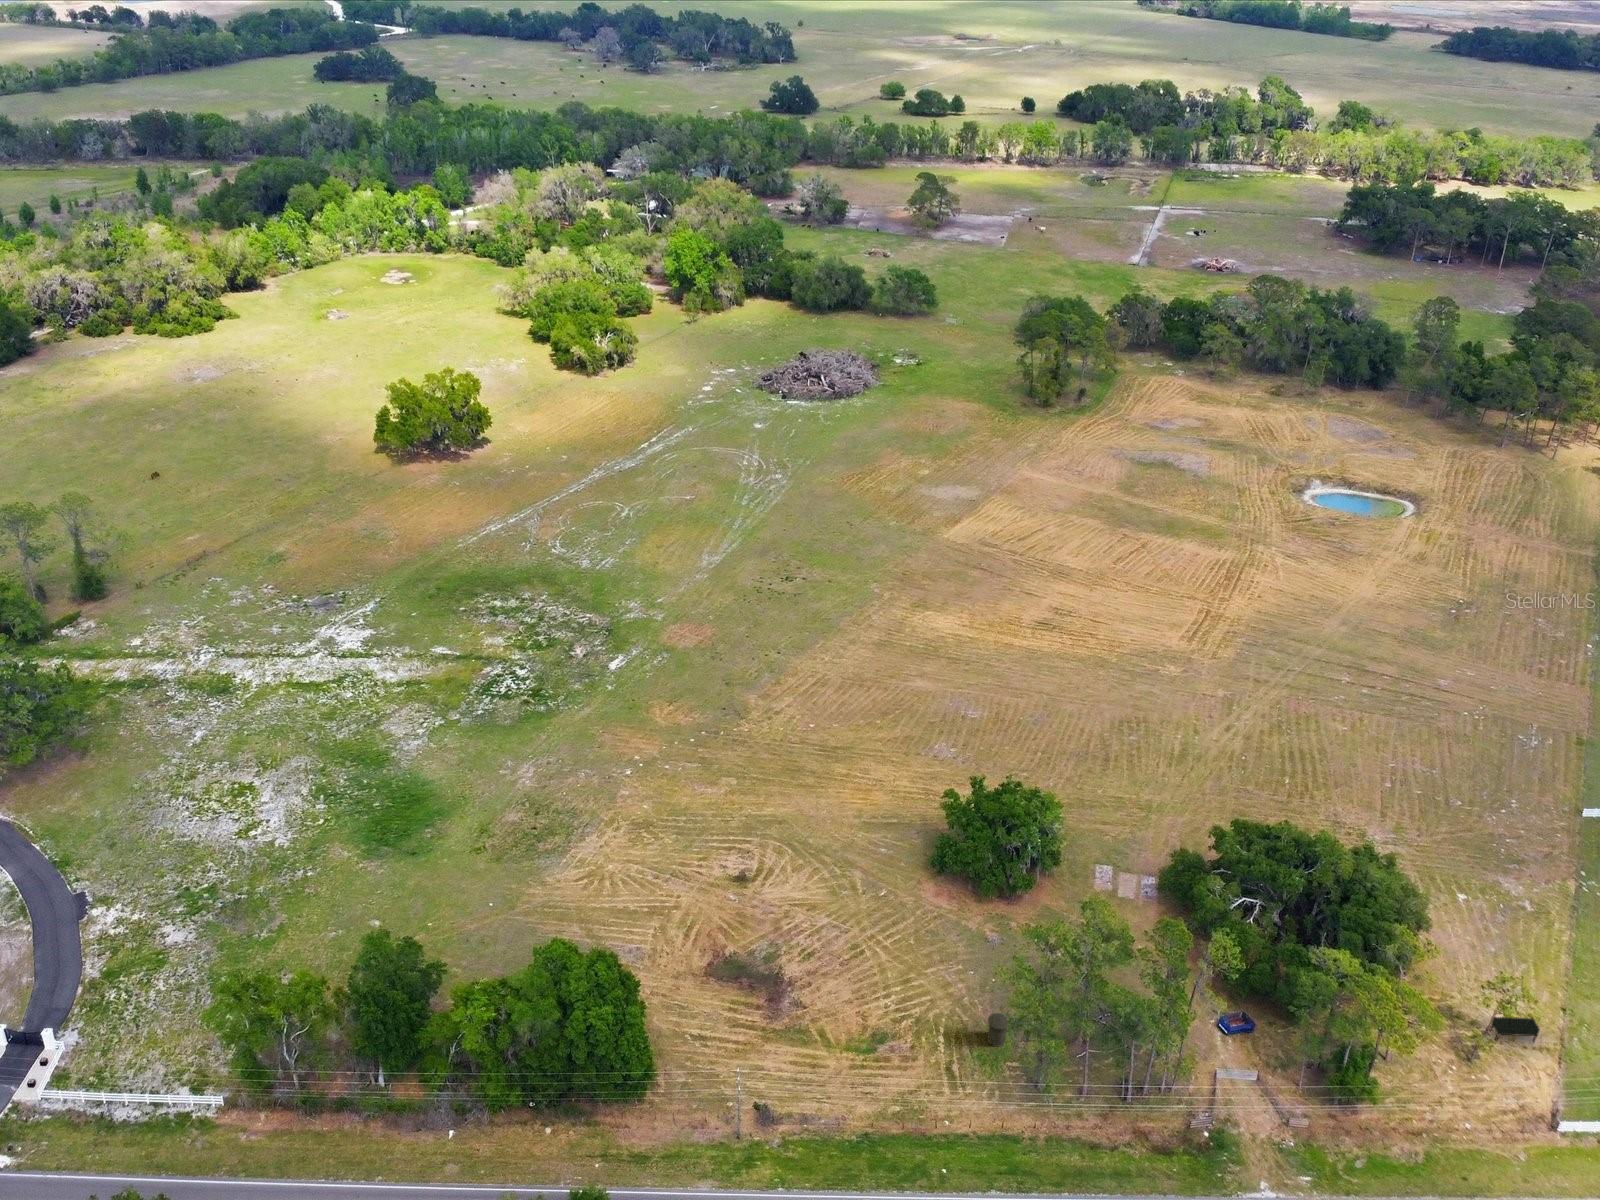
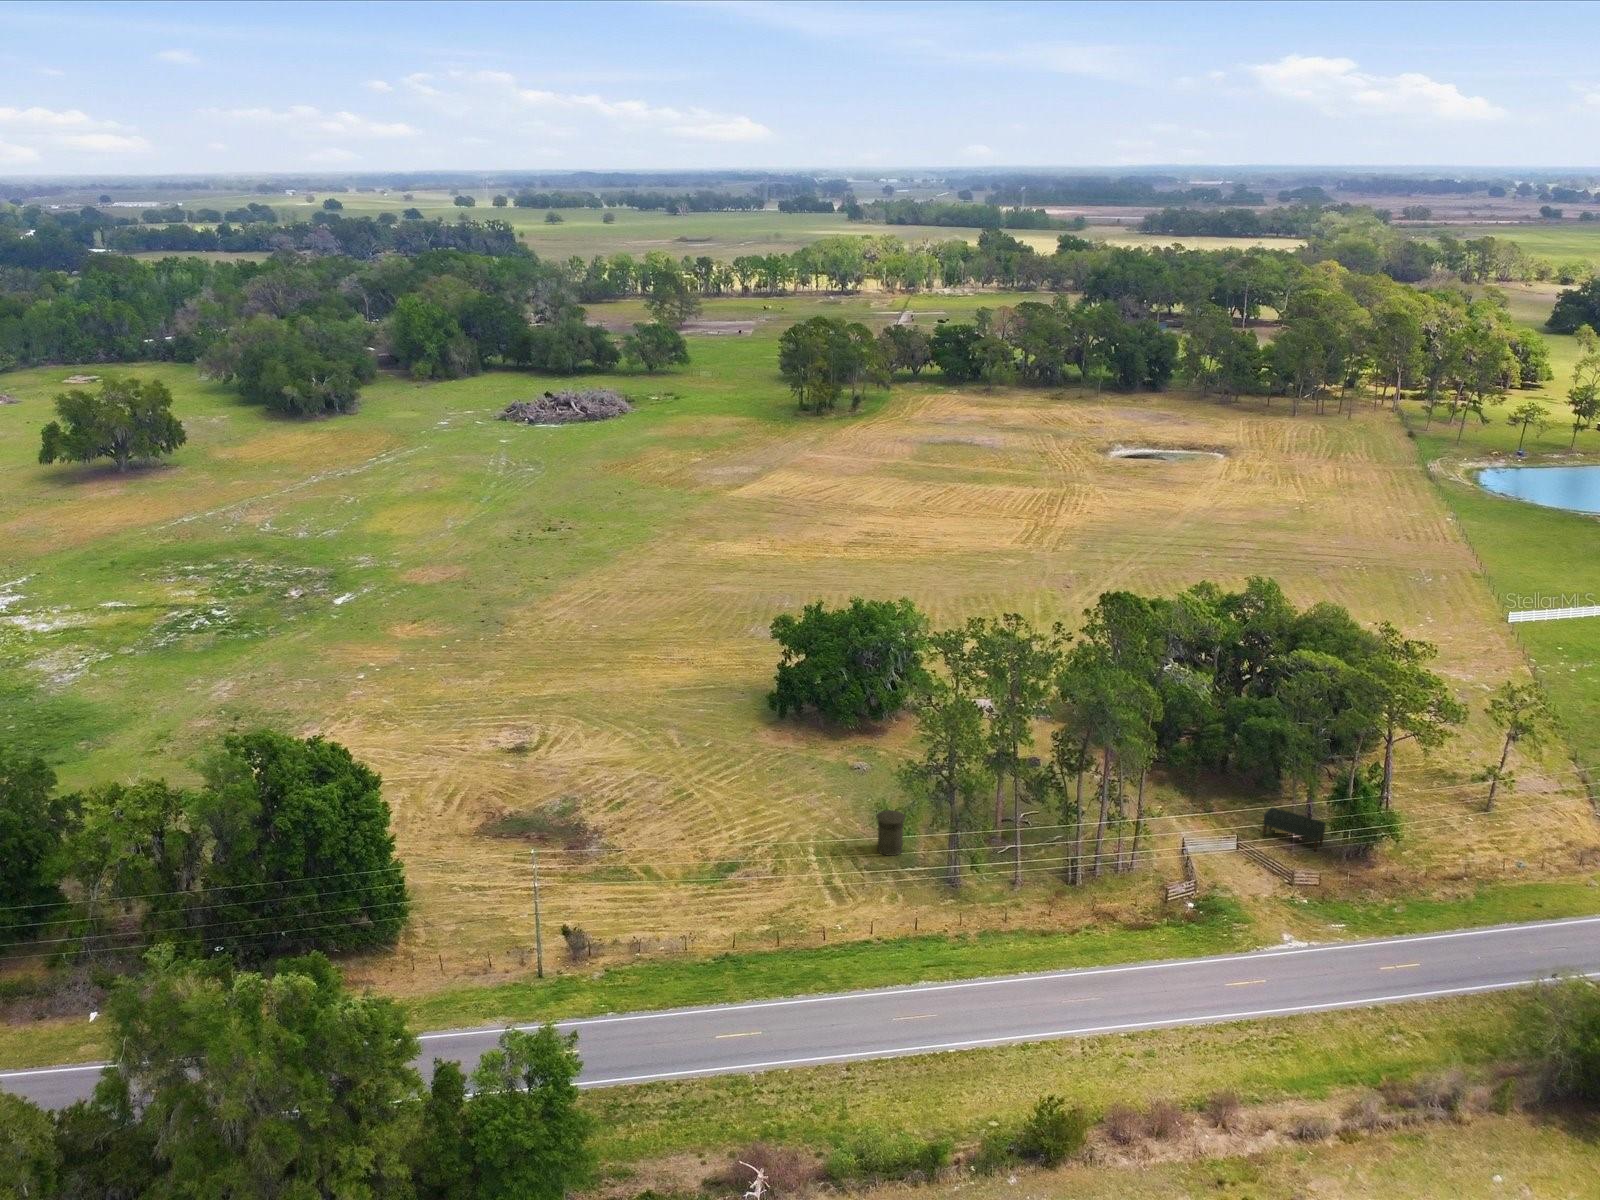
bench: present [1490,1017,1540,1041] -> present [1263,808,1326,851]

